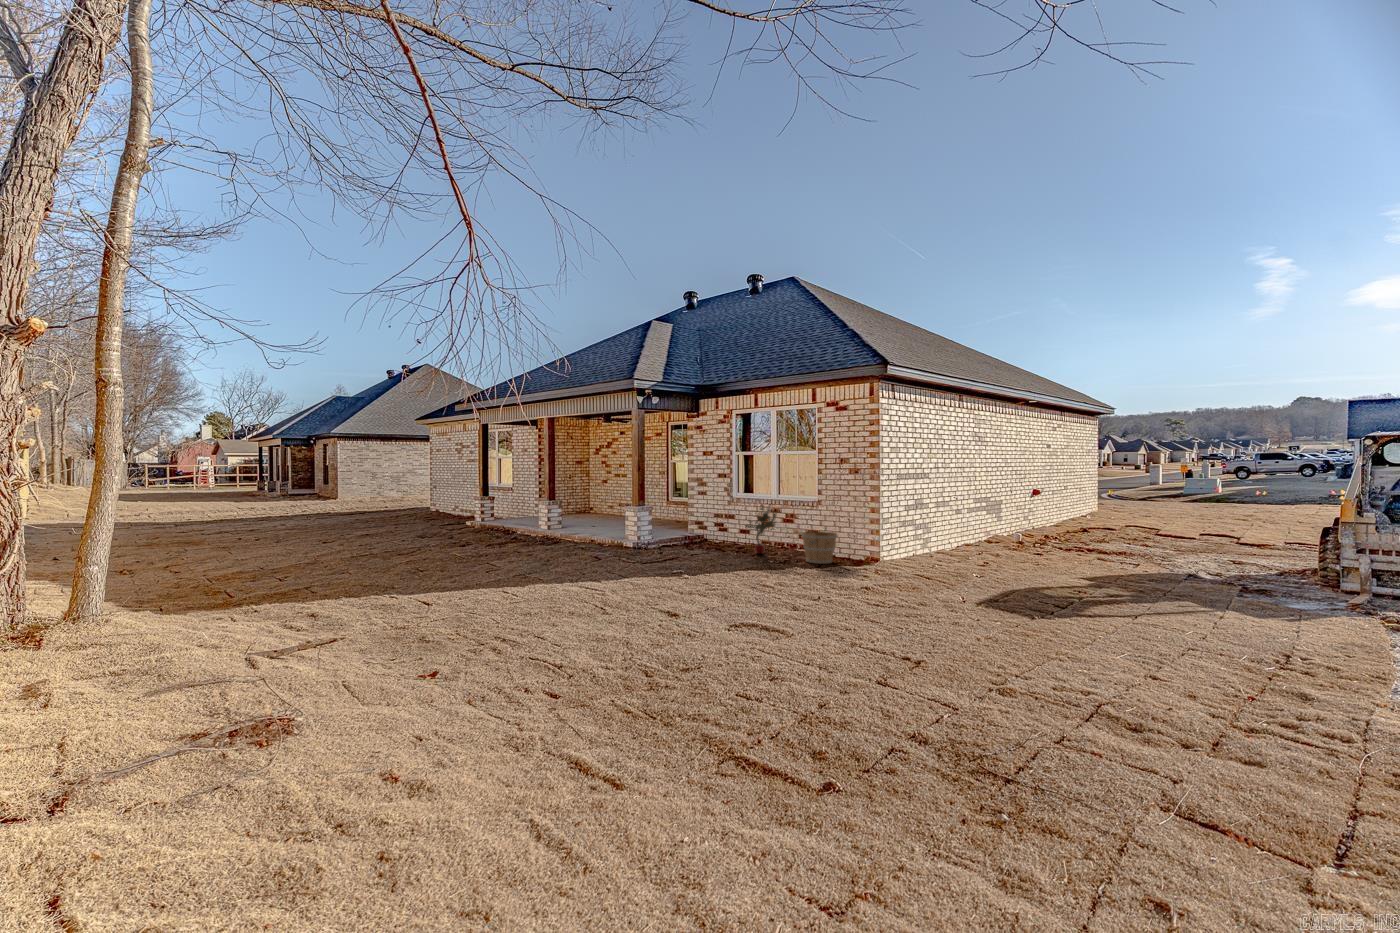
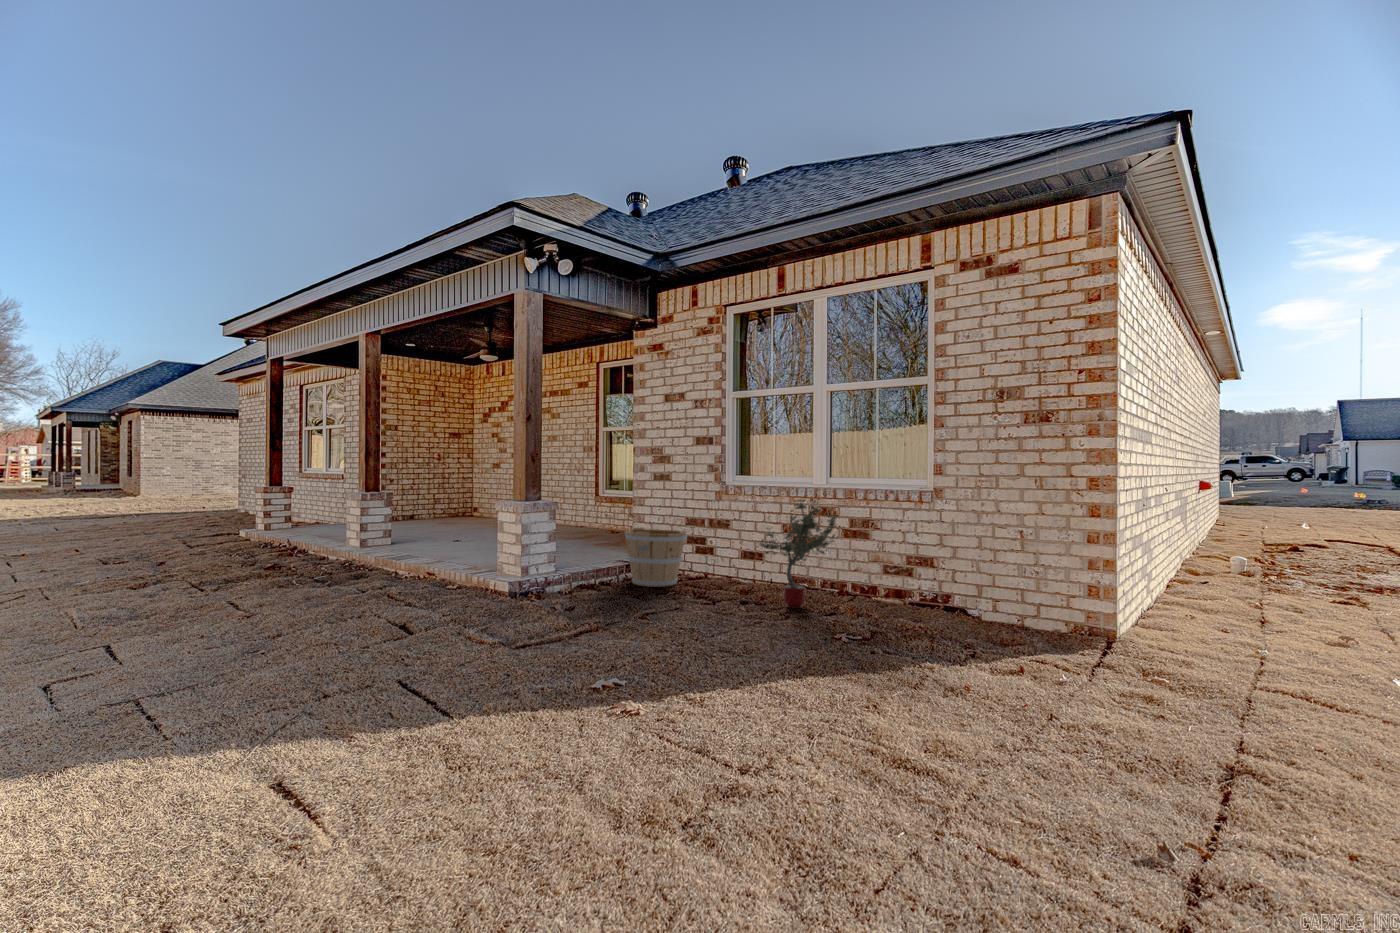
wooden bucket: present [802,531,838,564] -> present [625,528,687,587]

